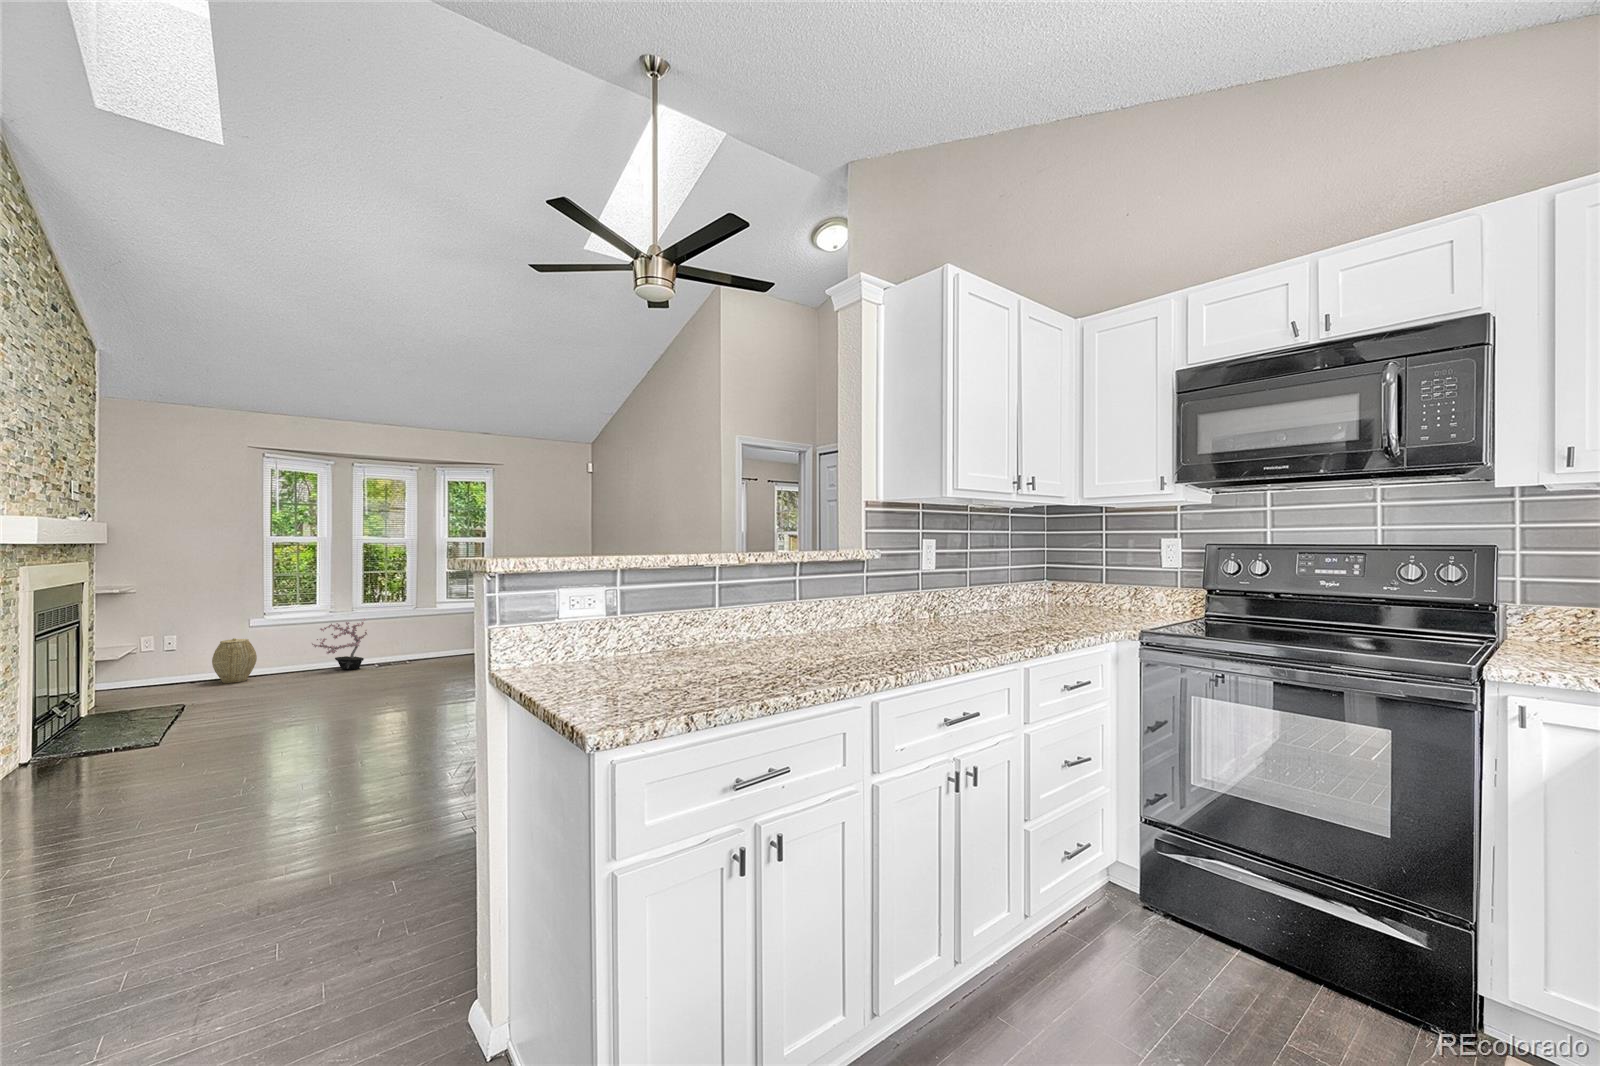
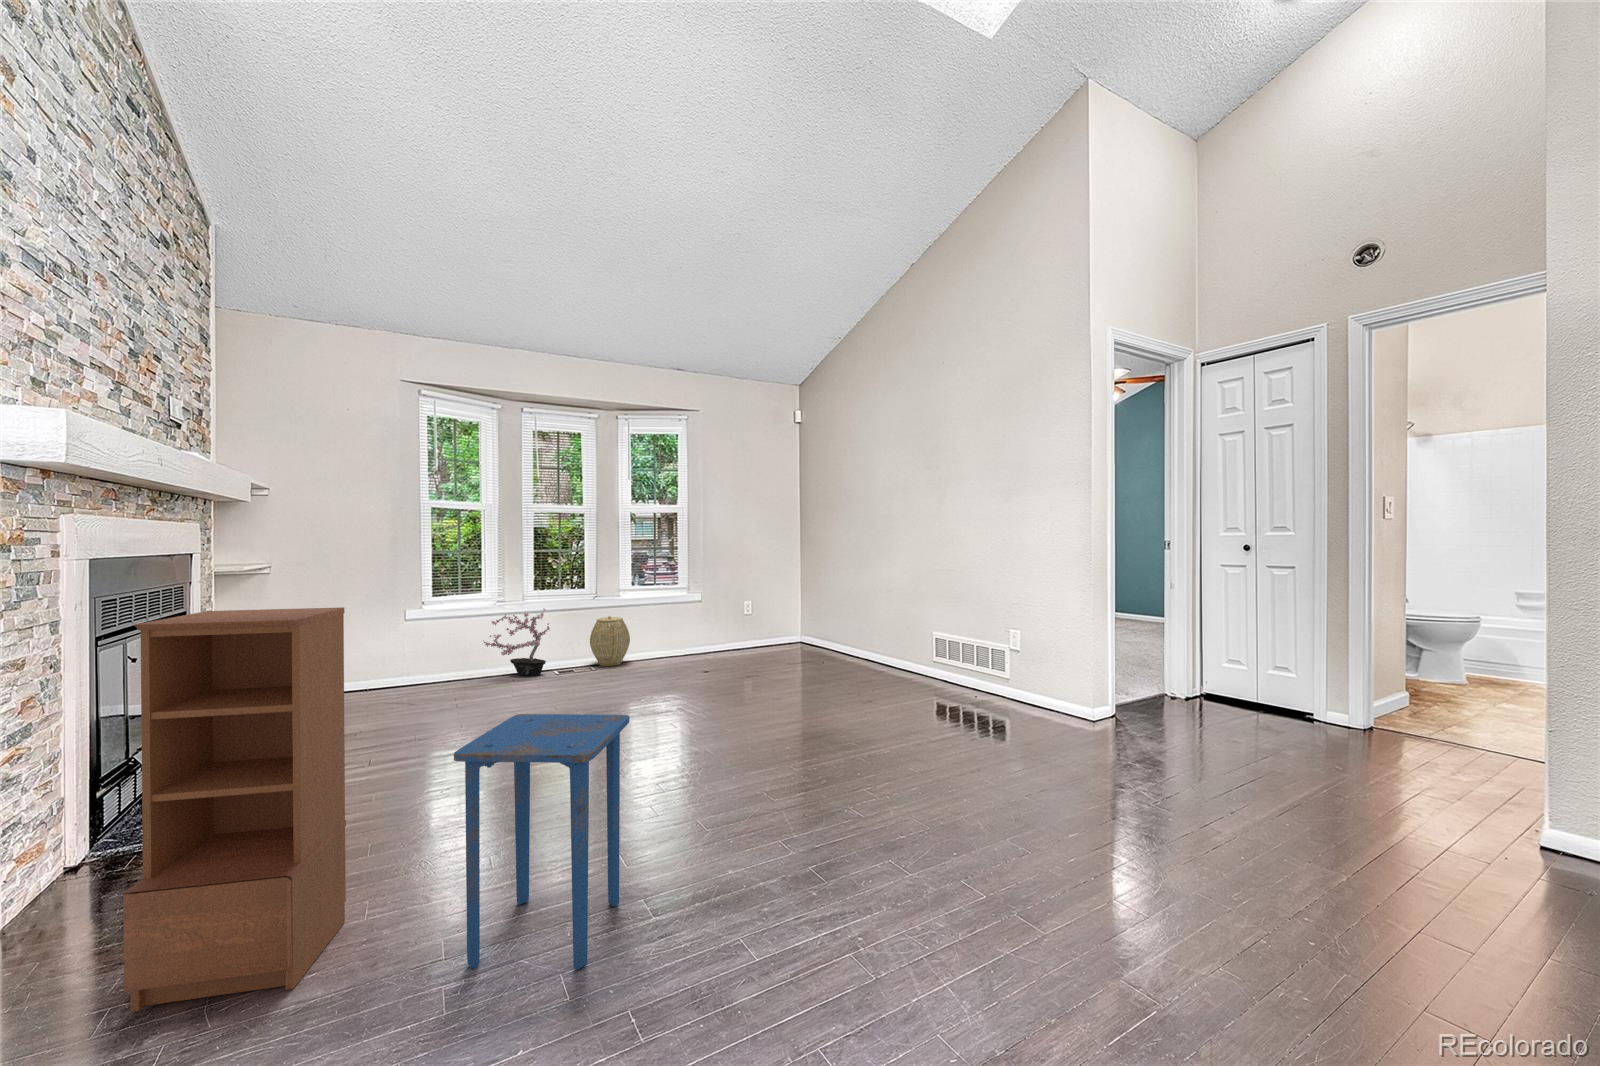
bookcase: none [79,617,189,801] -> present [123,607,346,1012]
woven basket: present [212,638,257,683] -> present [590,616,630,666]
side table: none [242,672,346,786] -> present [454,714,629,970]

